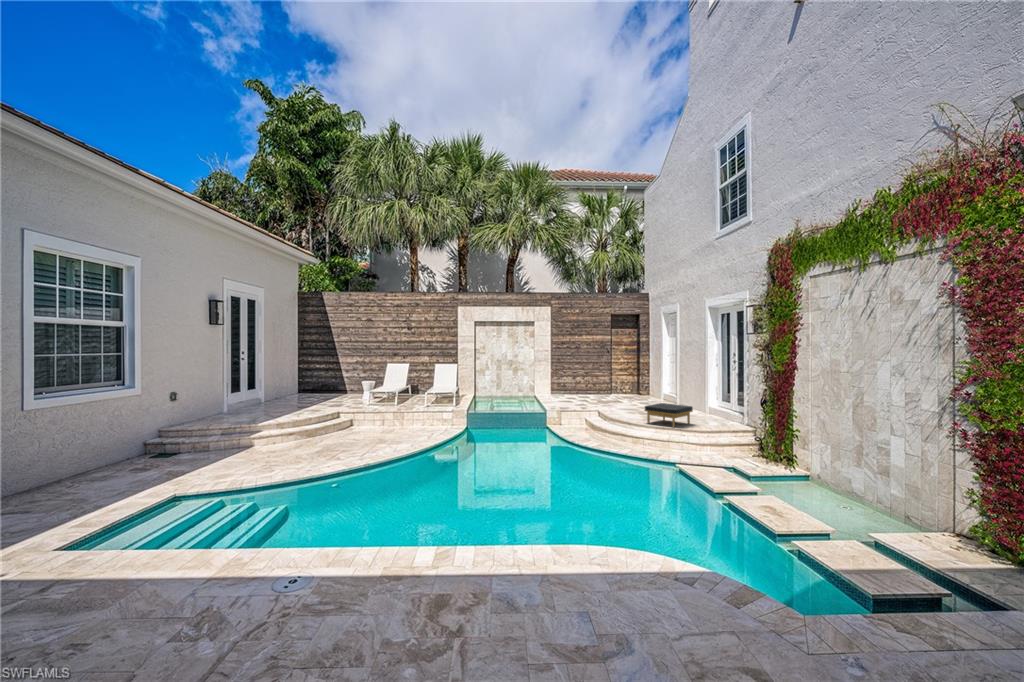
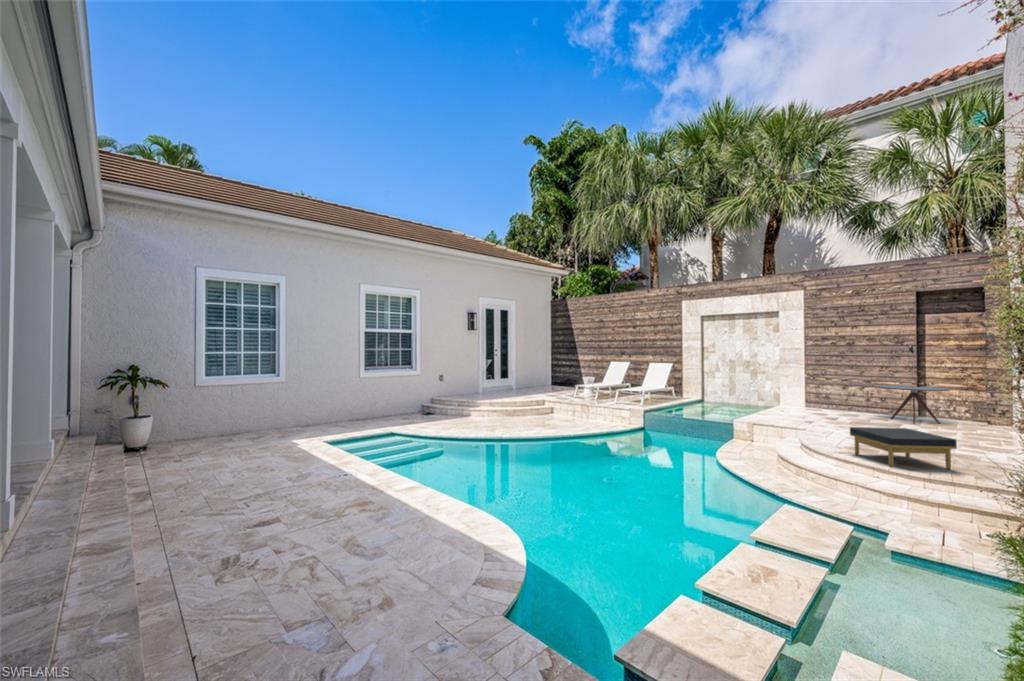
round table: none [598,375,631,400] -> present [880,386,950,424]

